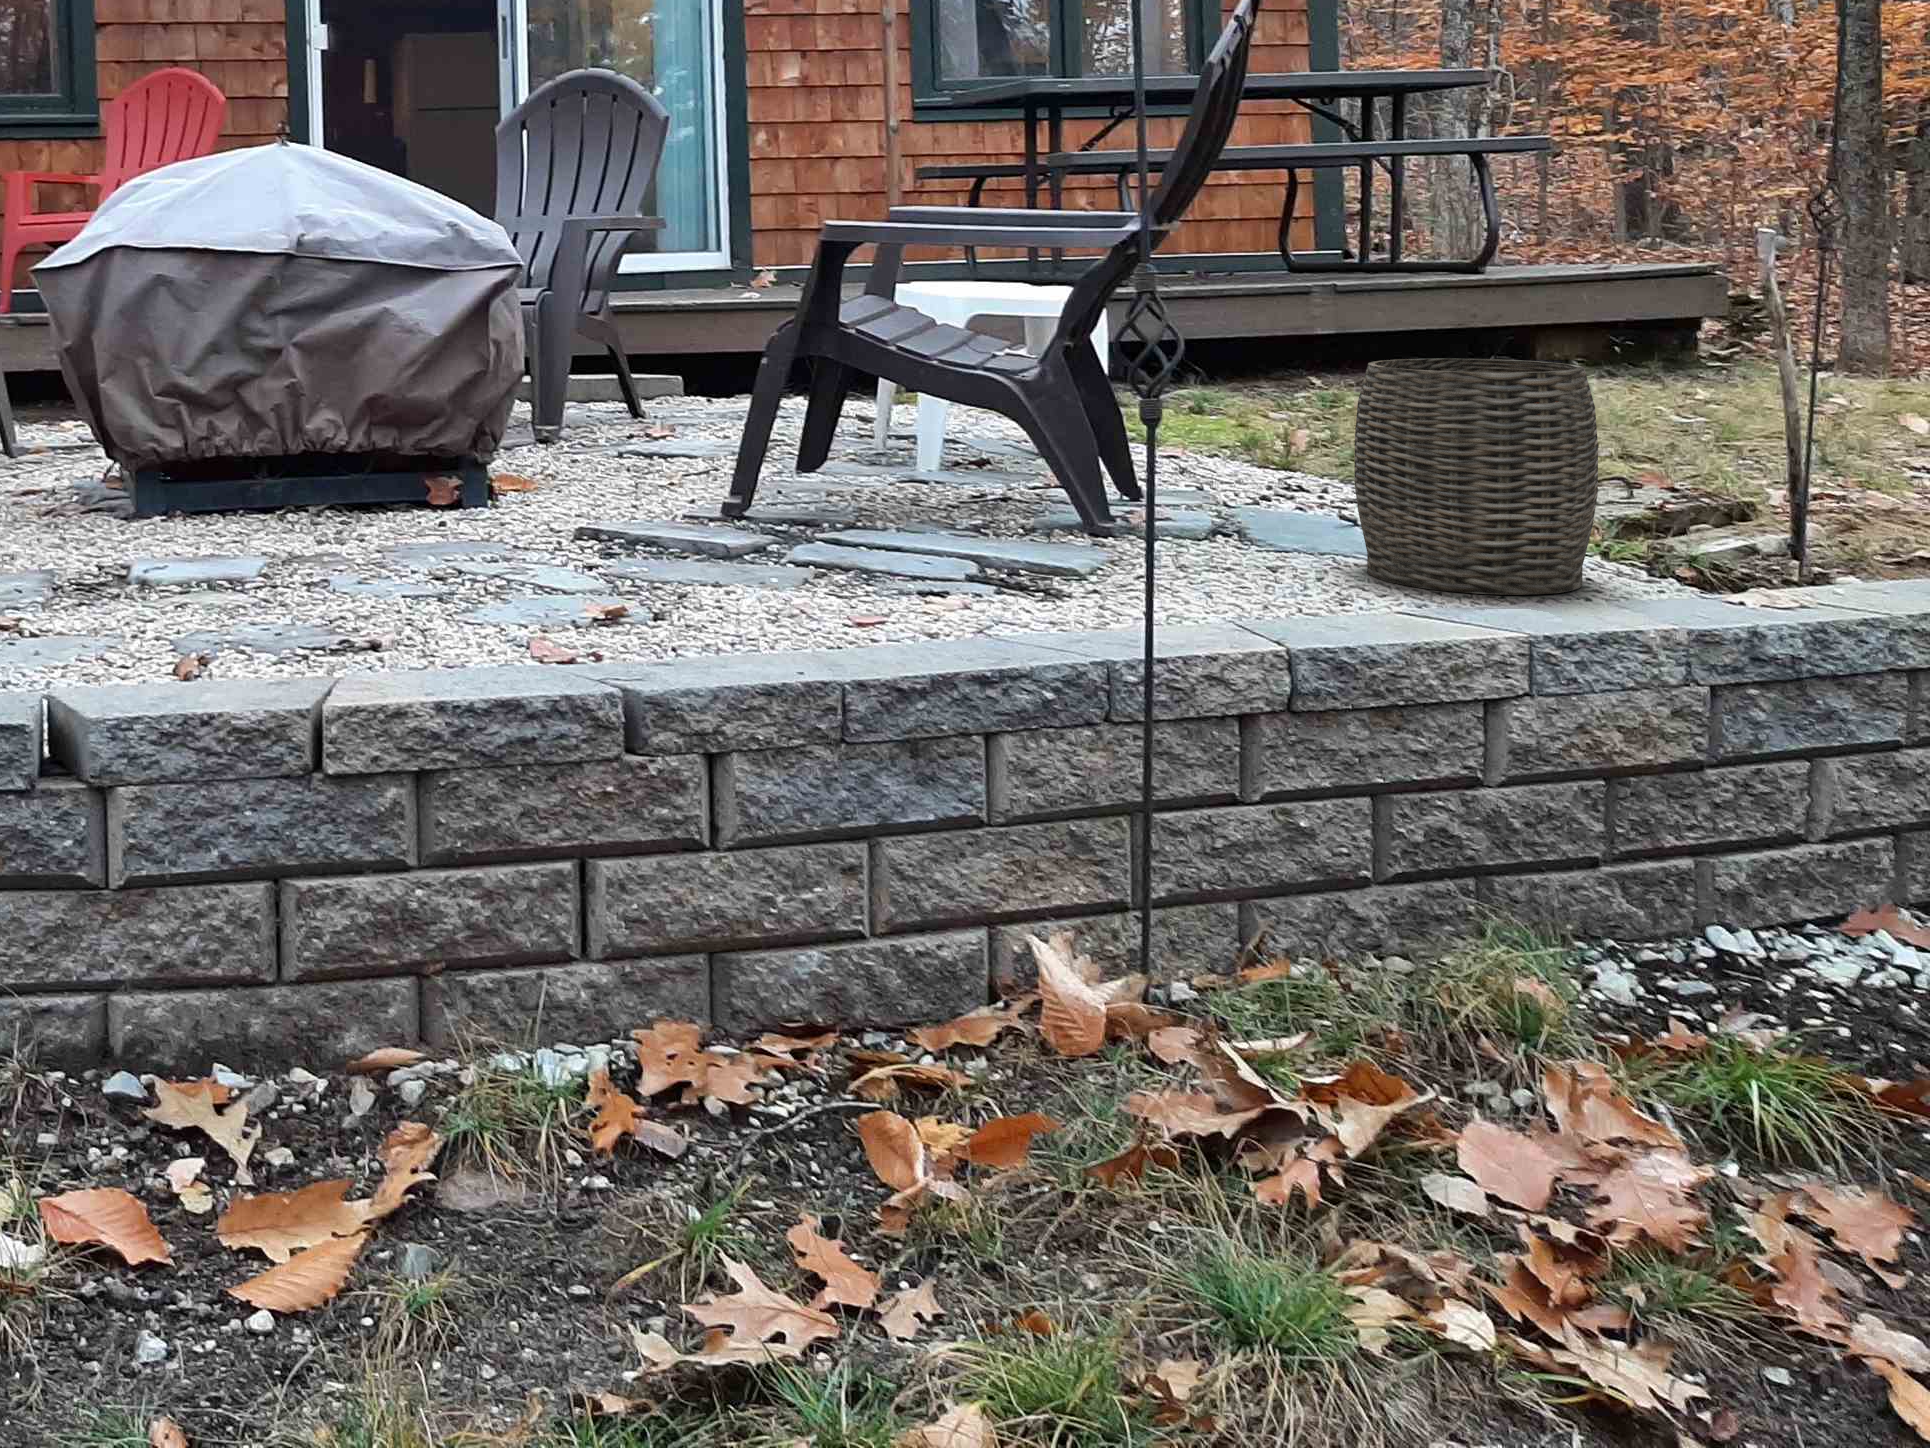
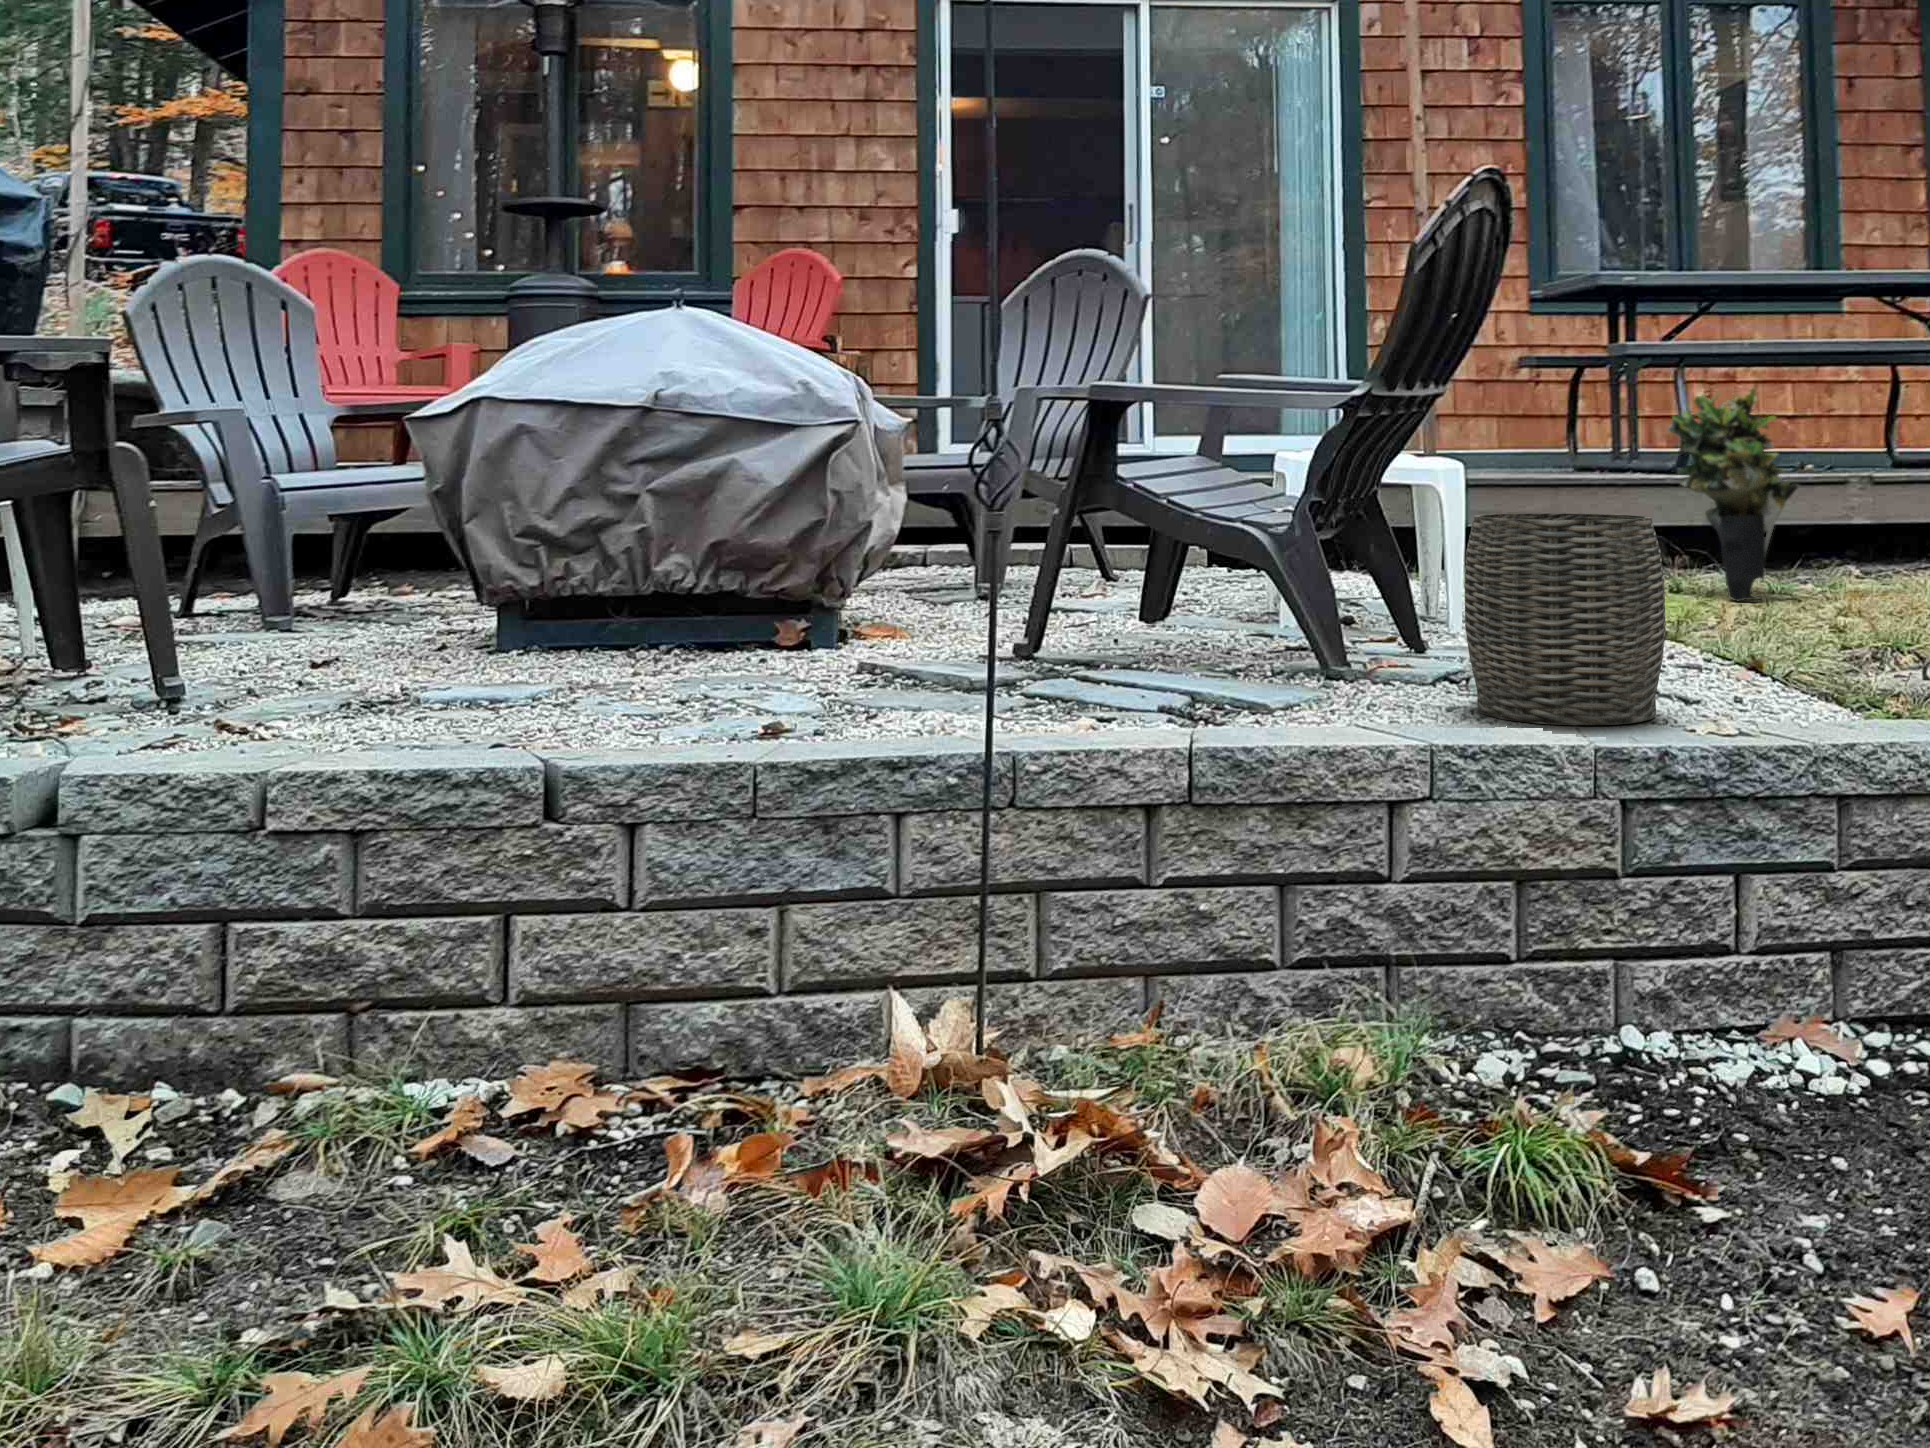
potted plant: none [1258,191,1410,424] -> present [1668,389,1799,601]

